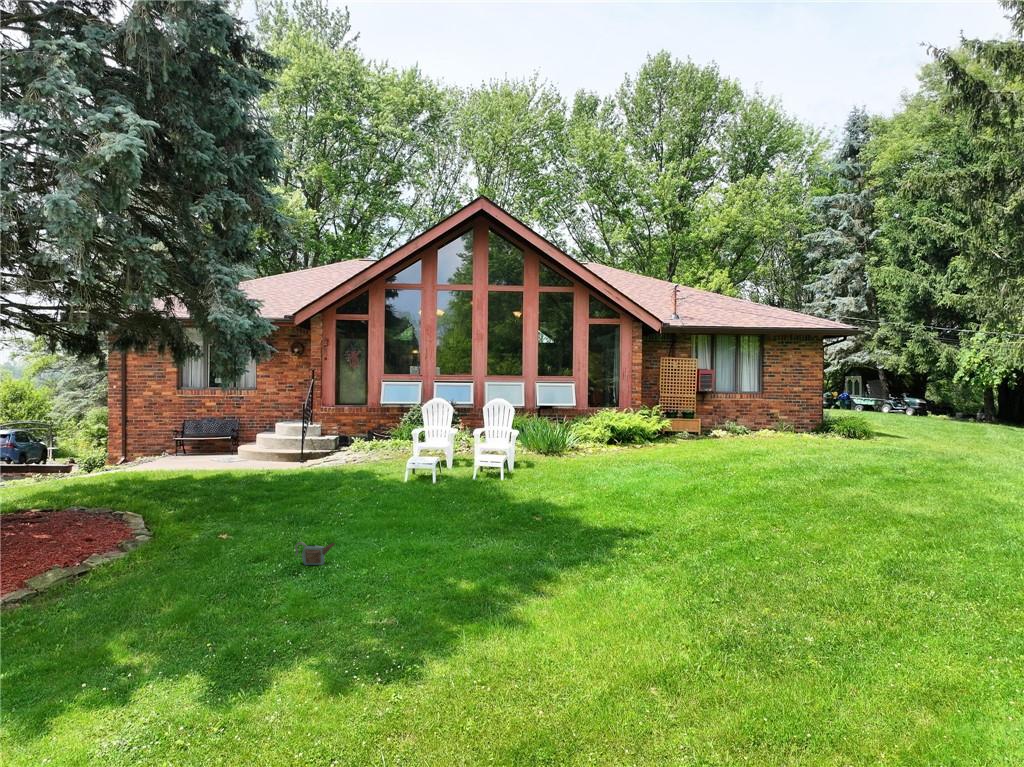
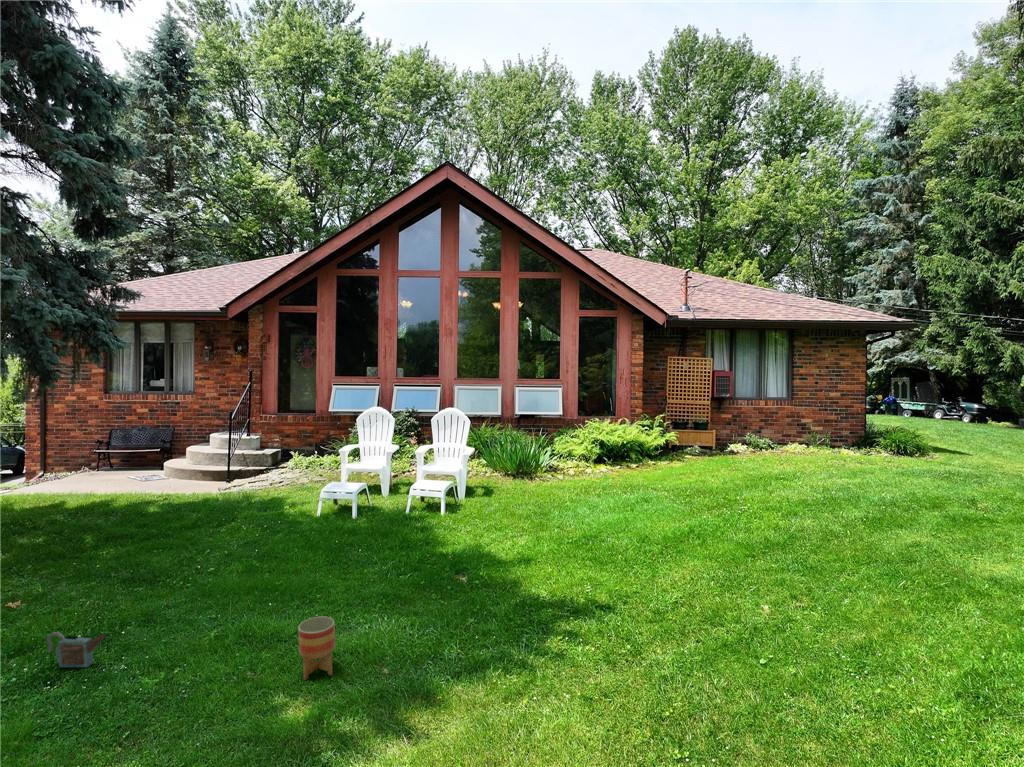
planter: none [467,529,489,567] -> present [298,616,335,680]

